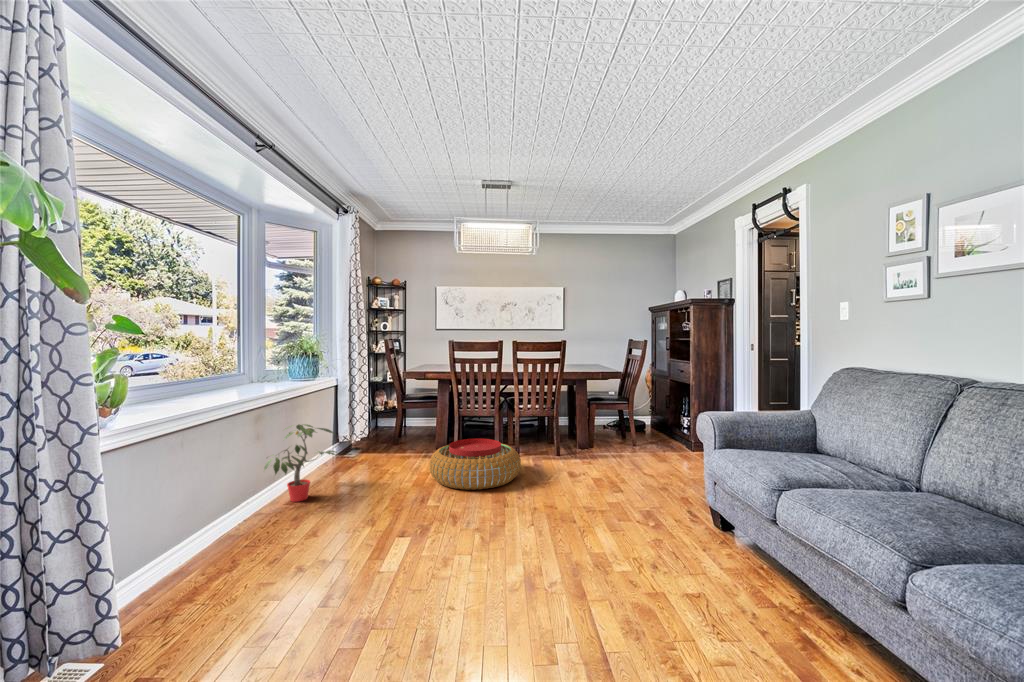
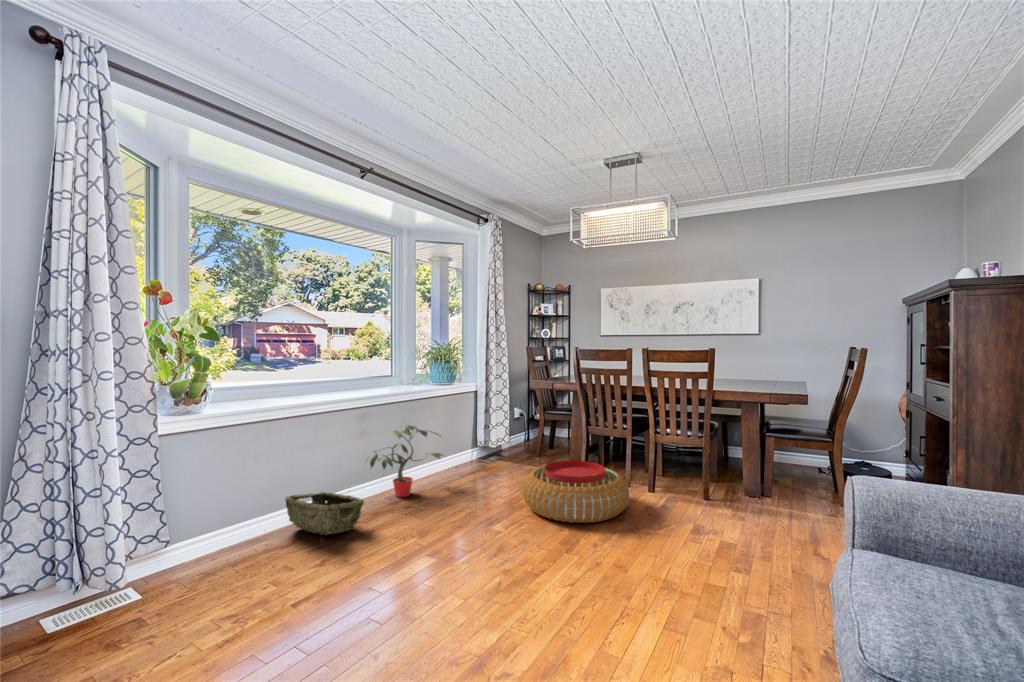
woven basket: none [198,504,301,552] -> present [285,492,364,535]

